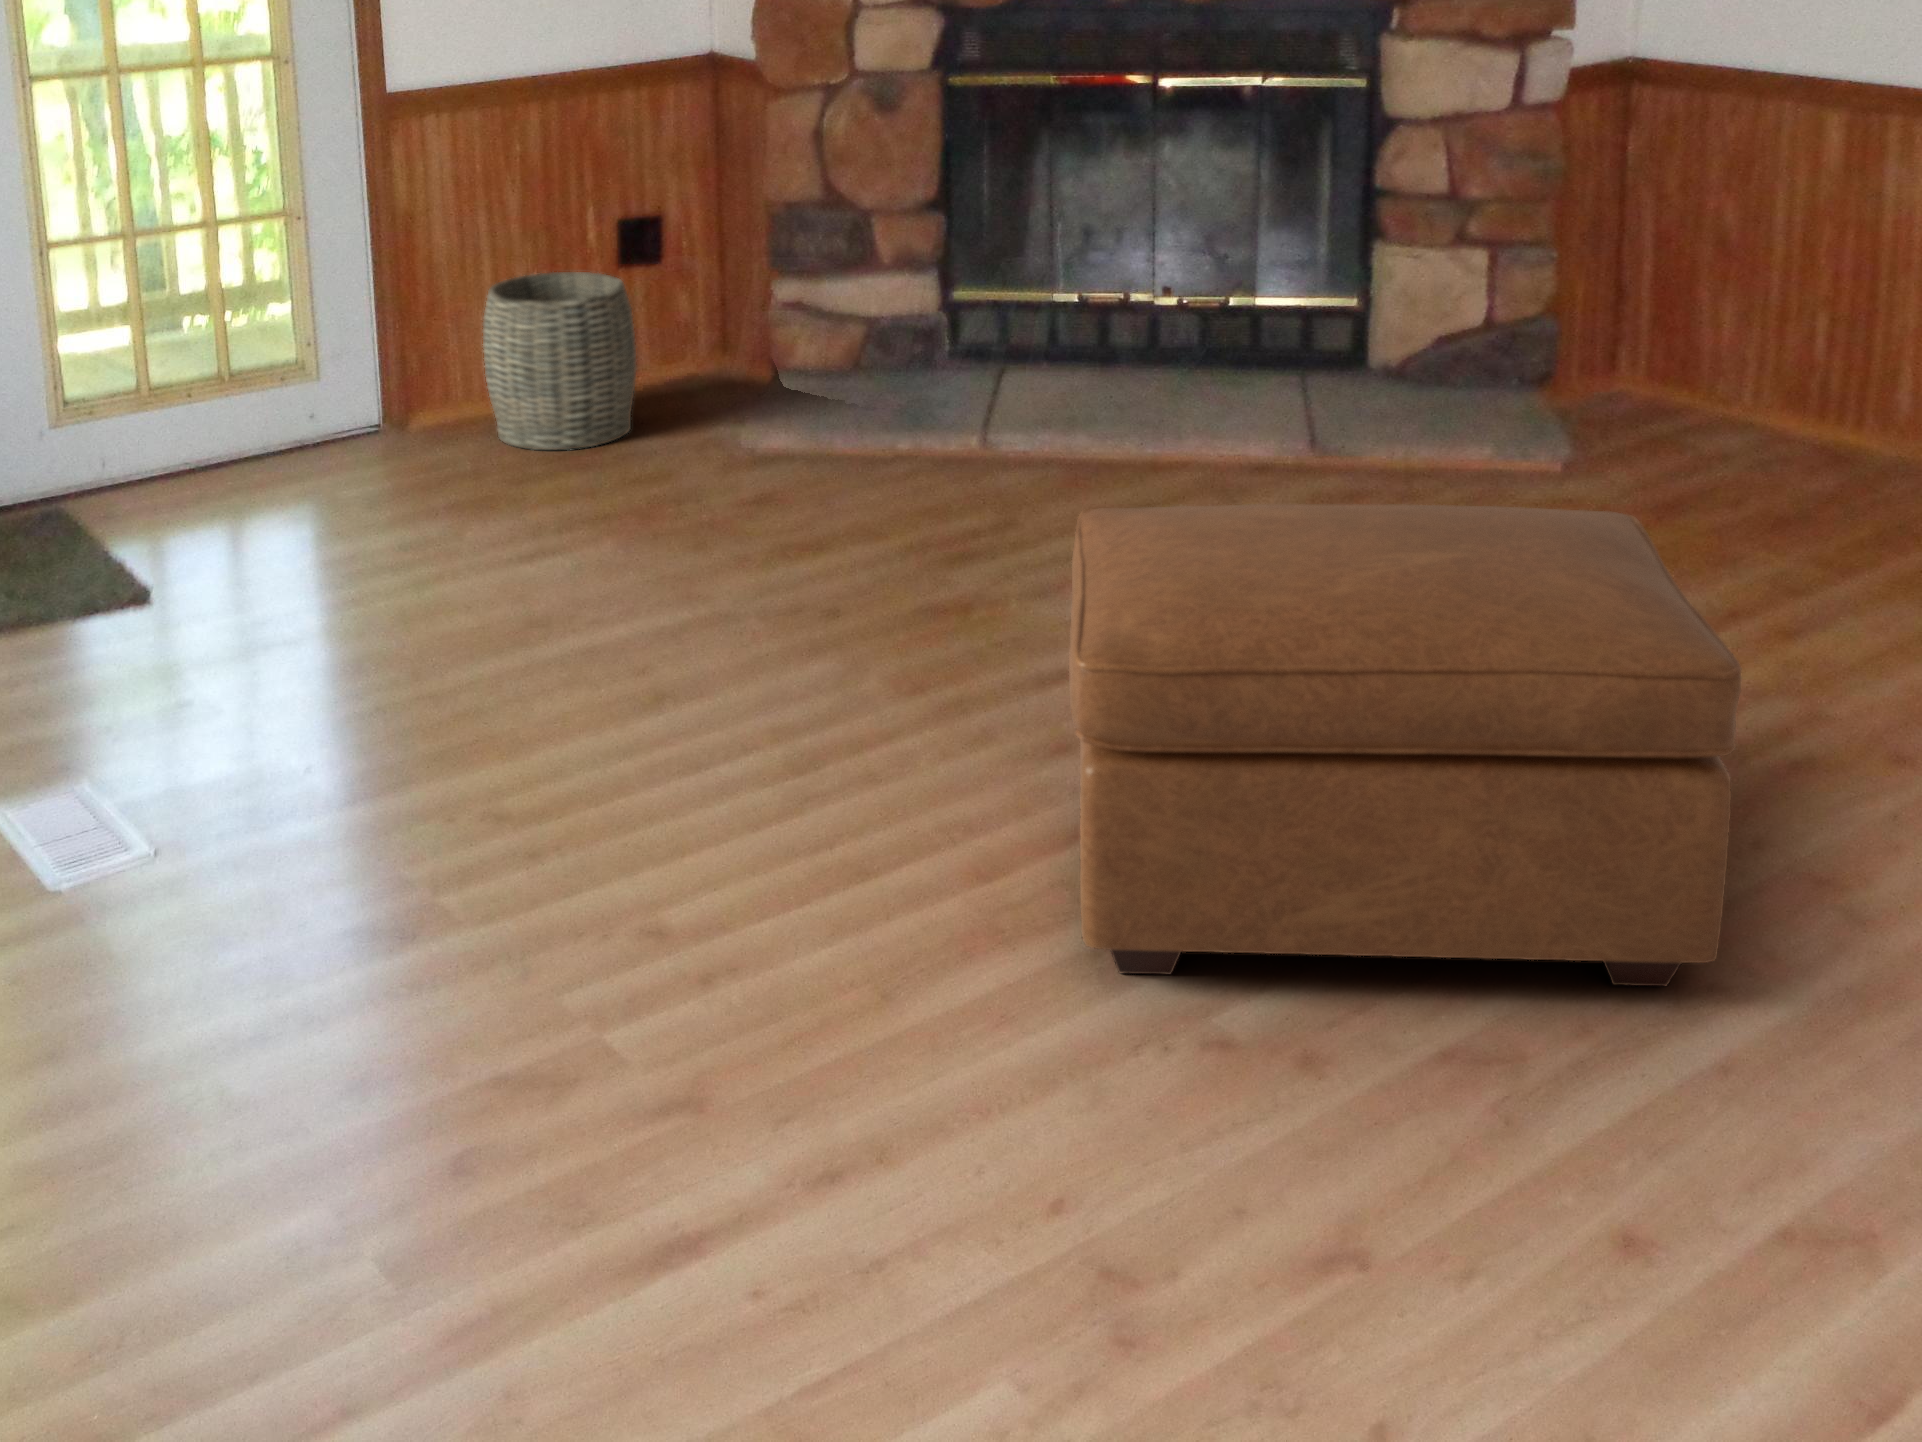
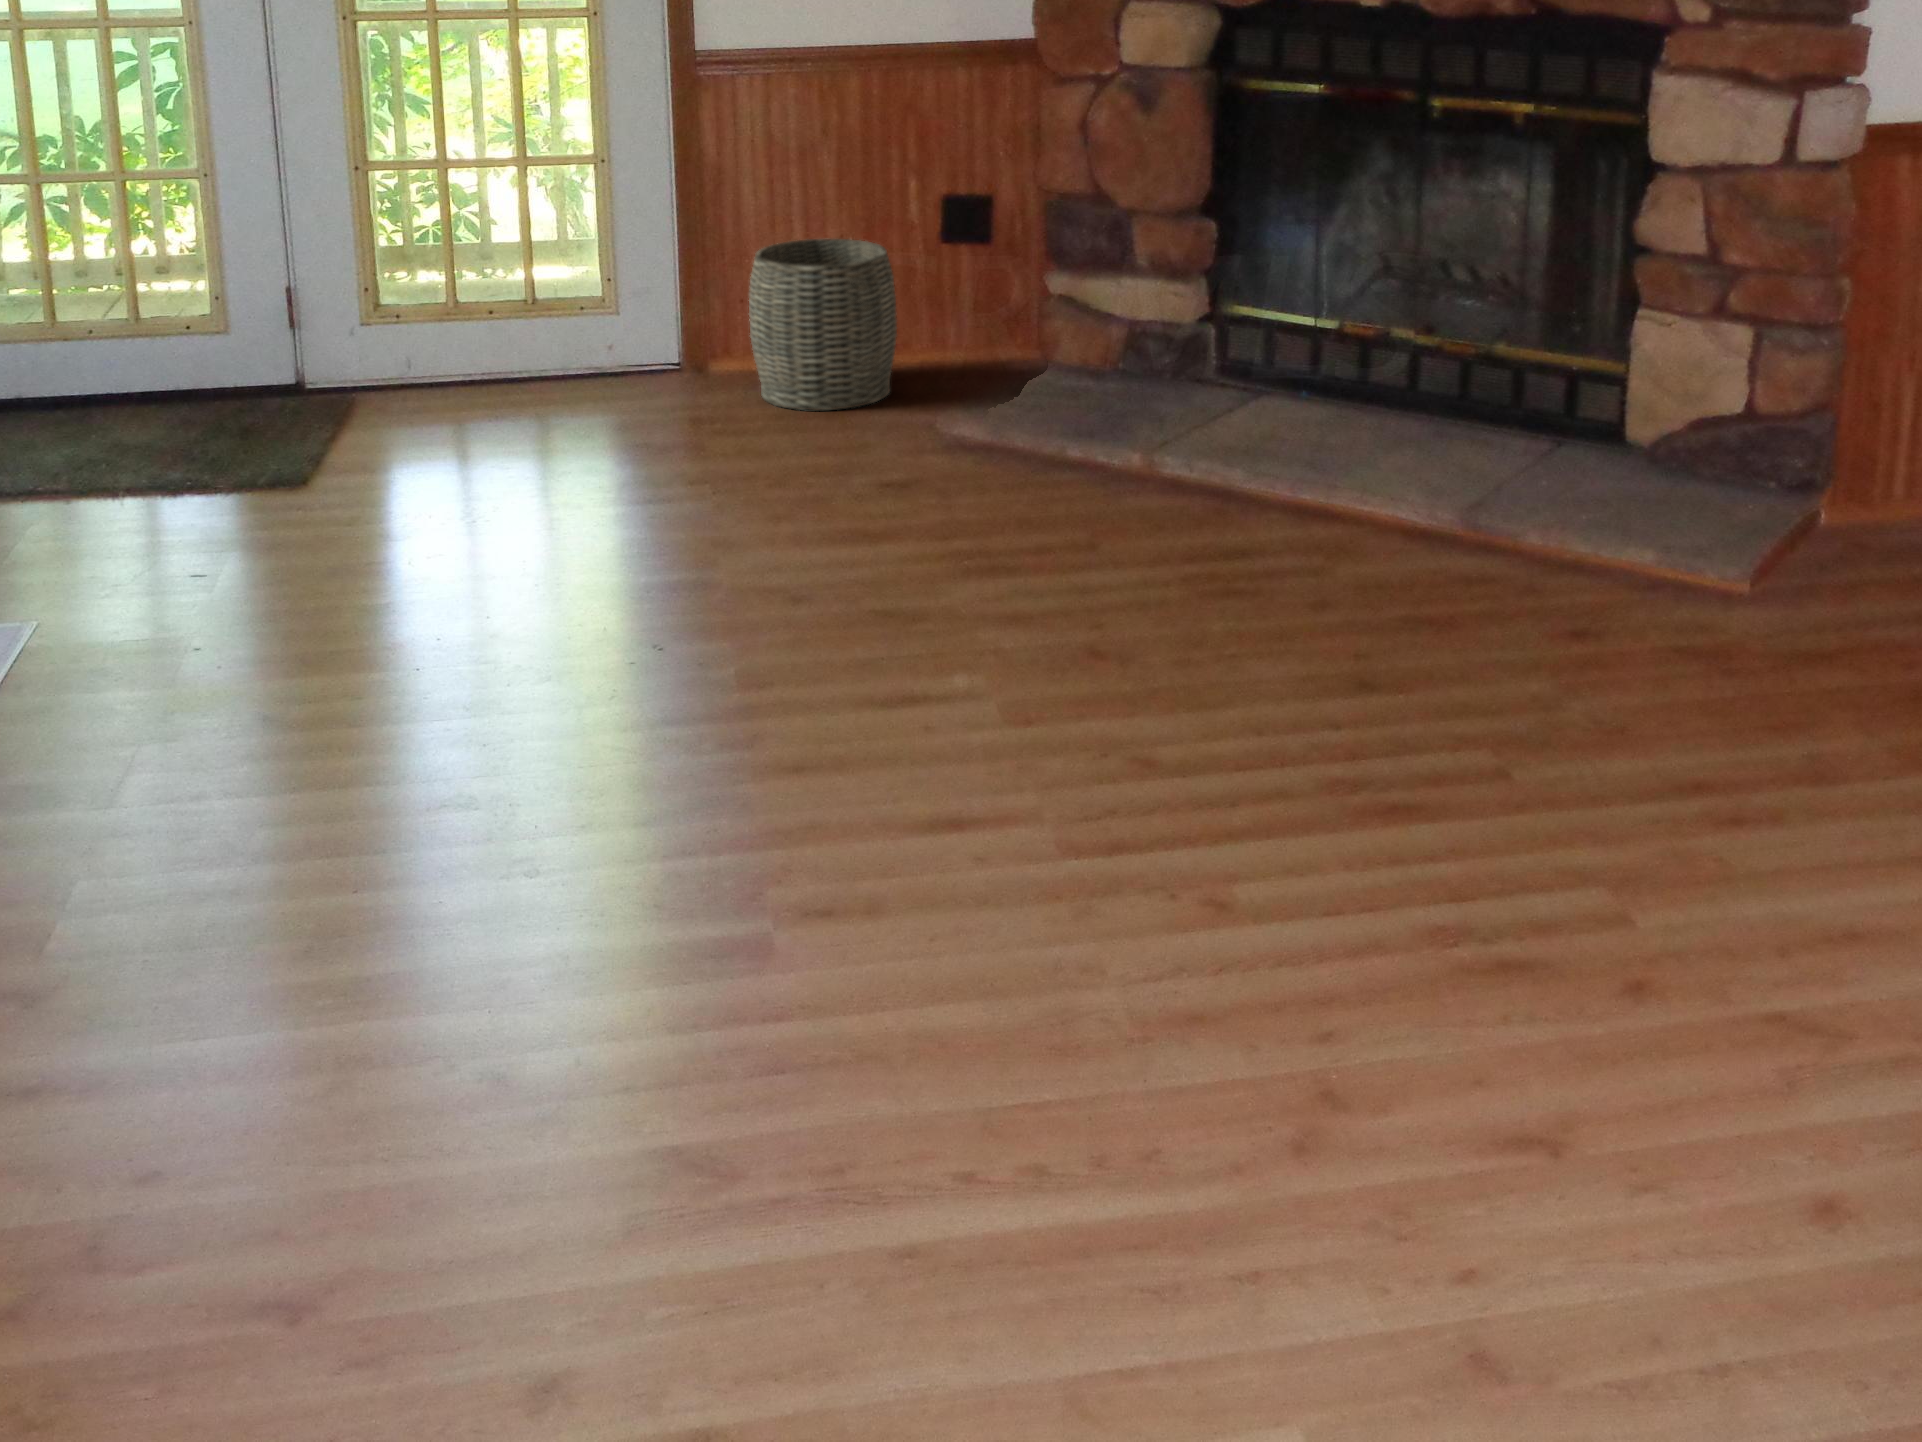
ottoman: present [1069,504,1741,986] -> none [439,527,1270,1192]

